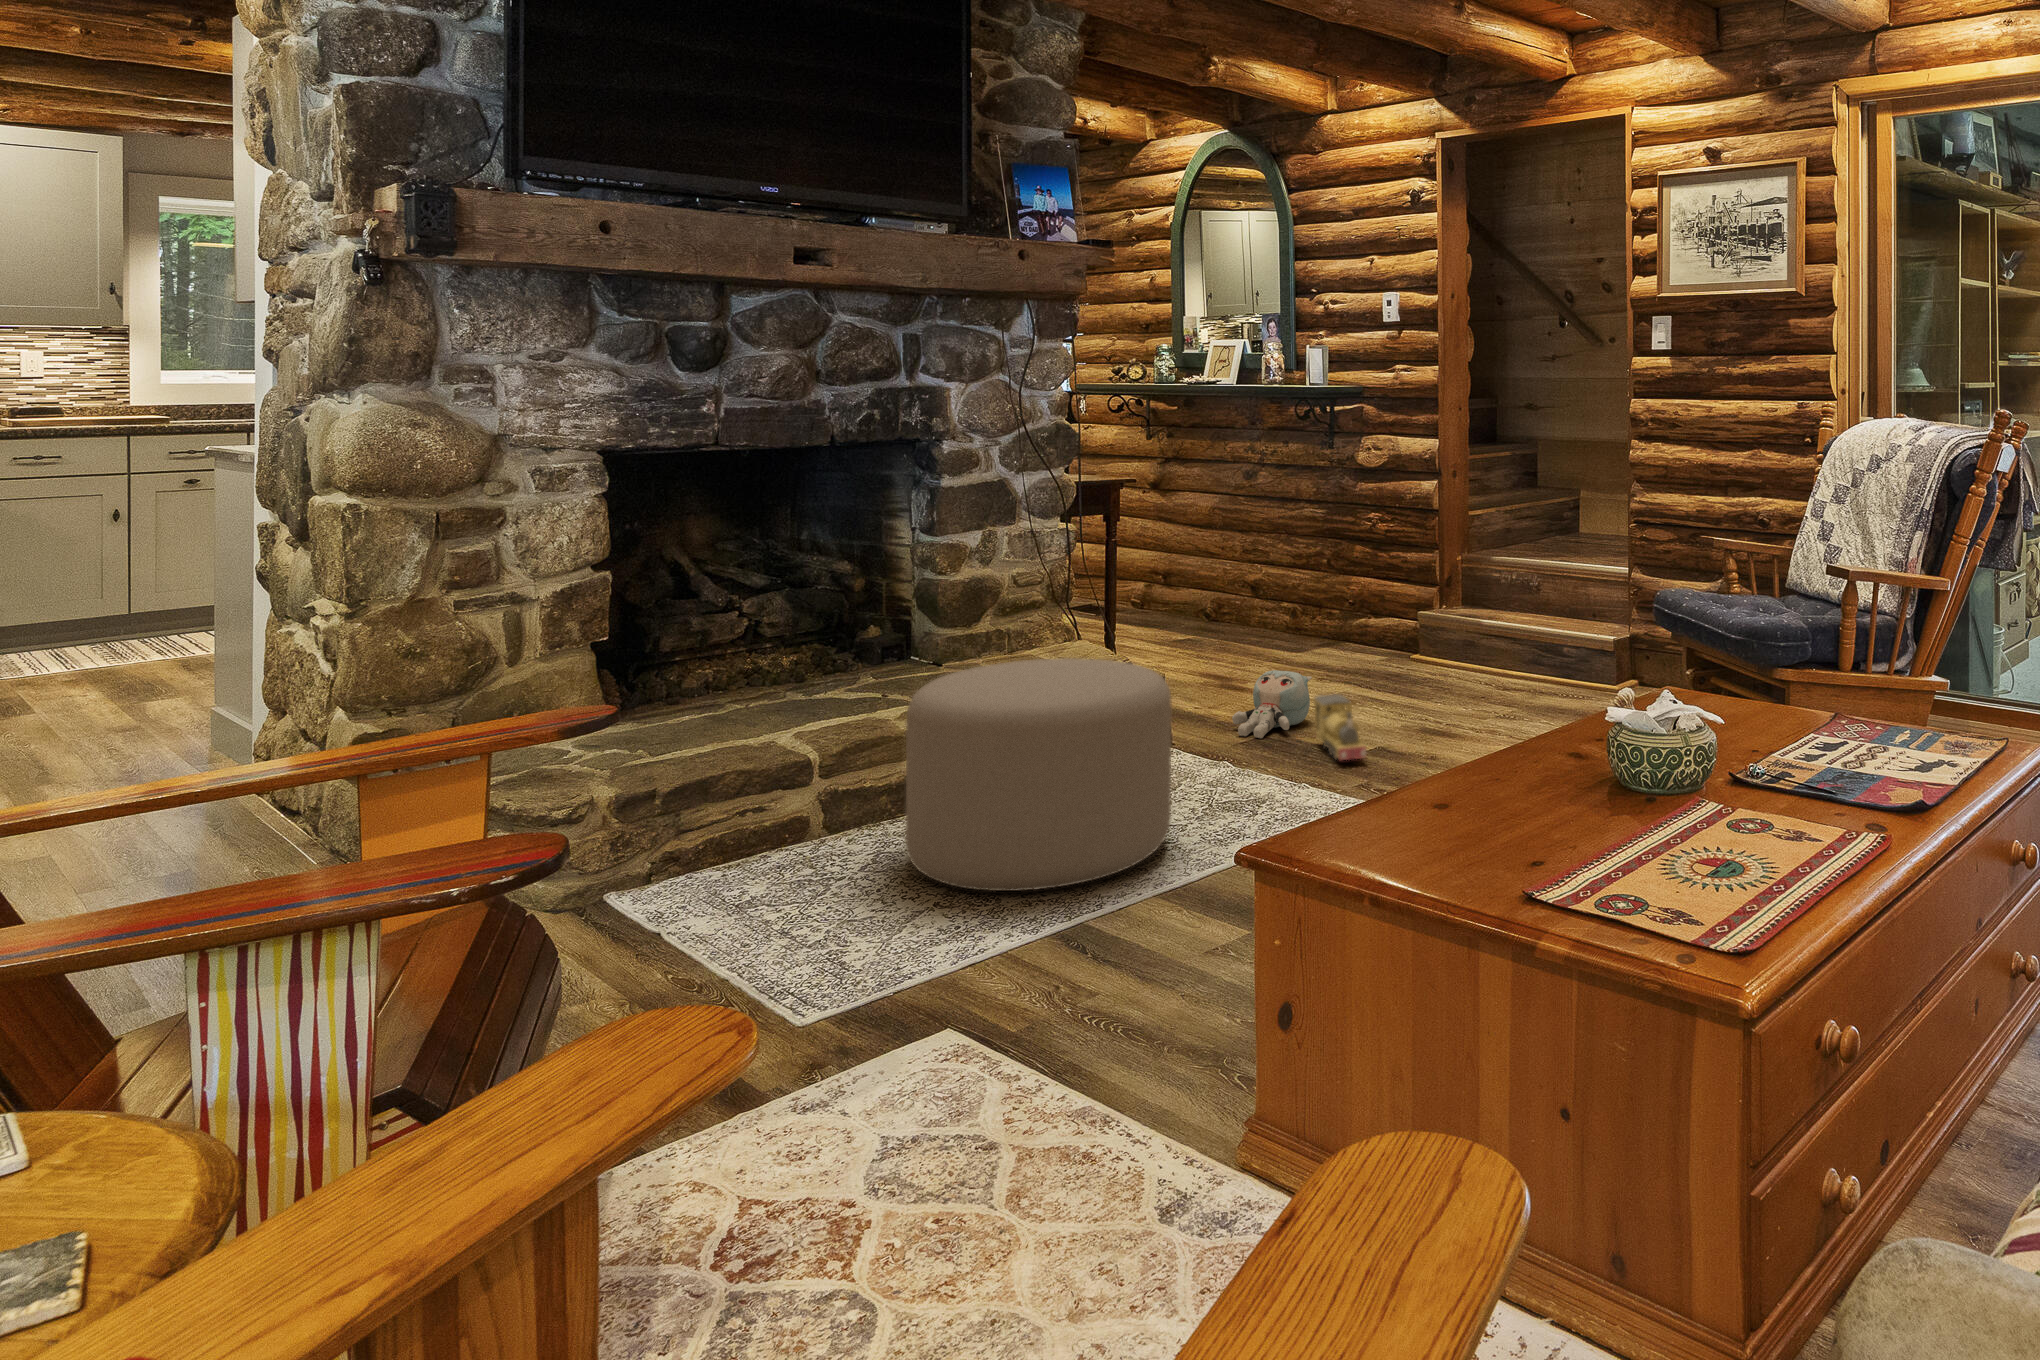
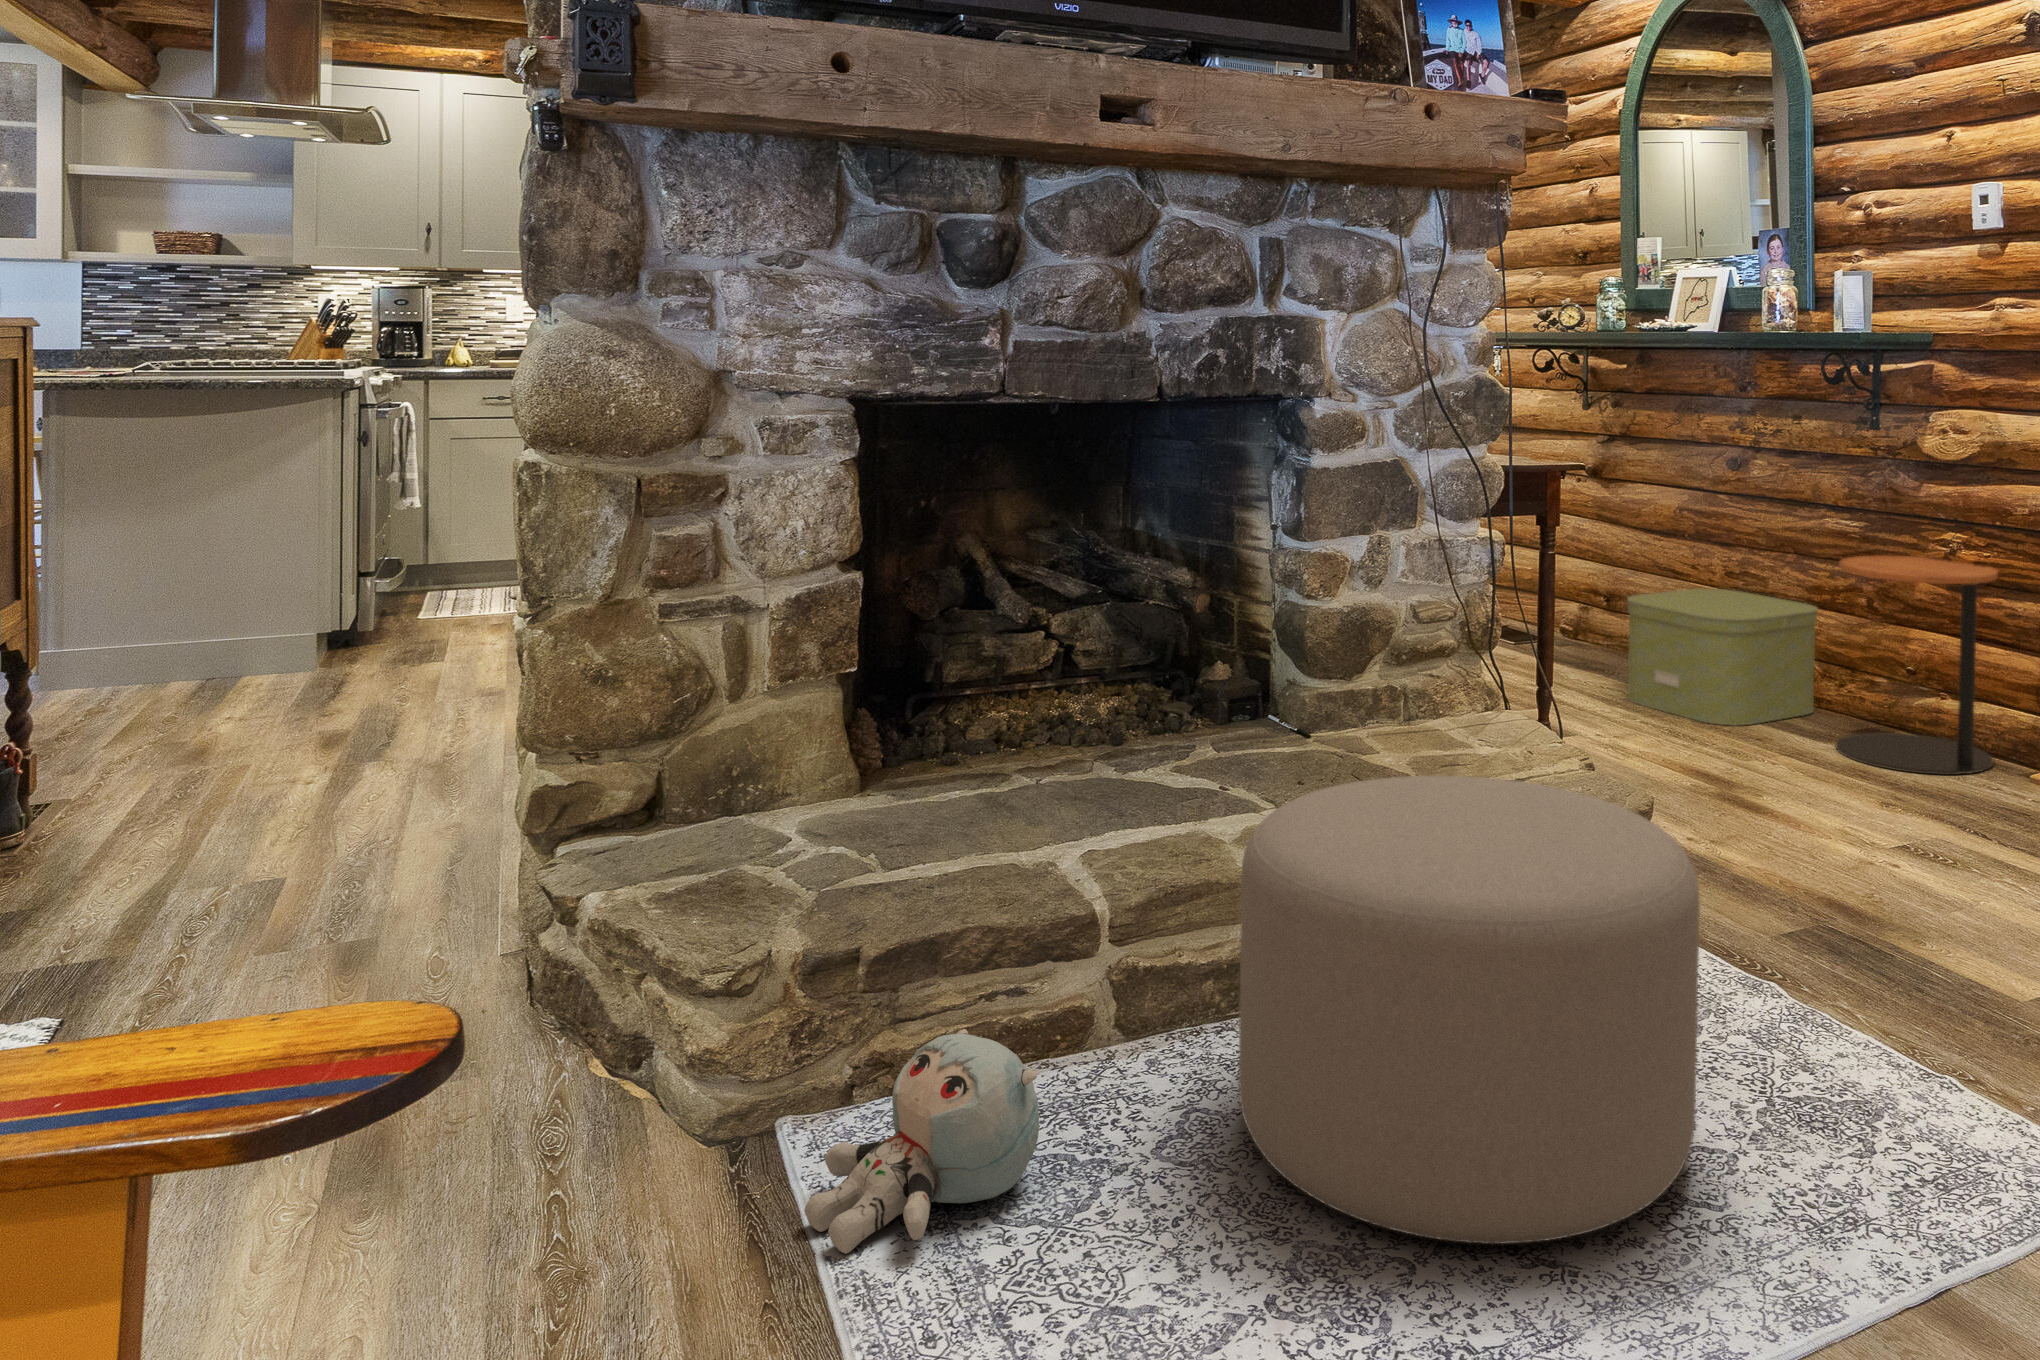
side table: none [1304,529,1398,664] -> present [1836,555,1998,775]
storage box: none [1171,561,1298,650] -> present [1627,589,1817,725]
plush toy: present [1232,670,1312,738] -> present [804,1029,1039,1254]
toy train: present [1313,694,1366,761] -> none [1906,858,2024,996]

